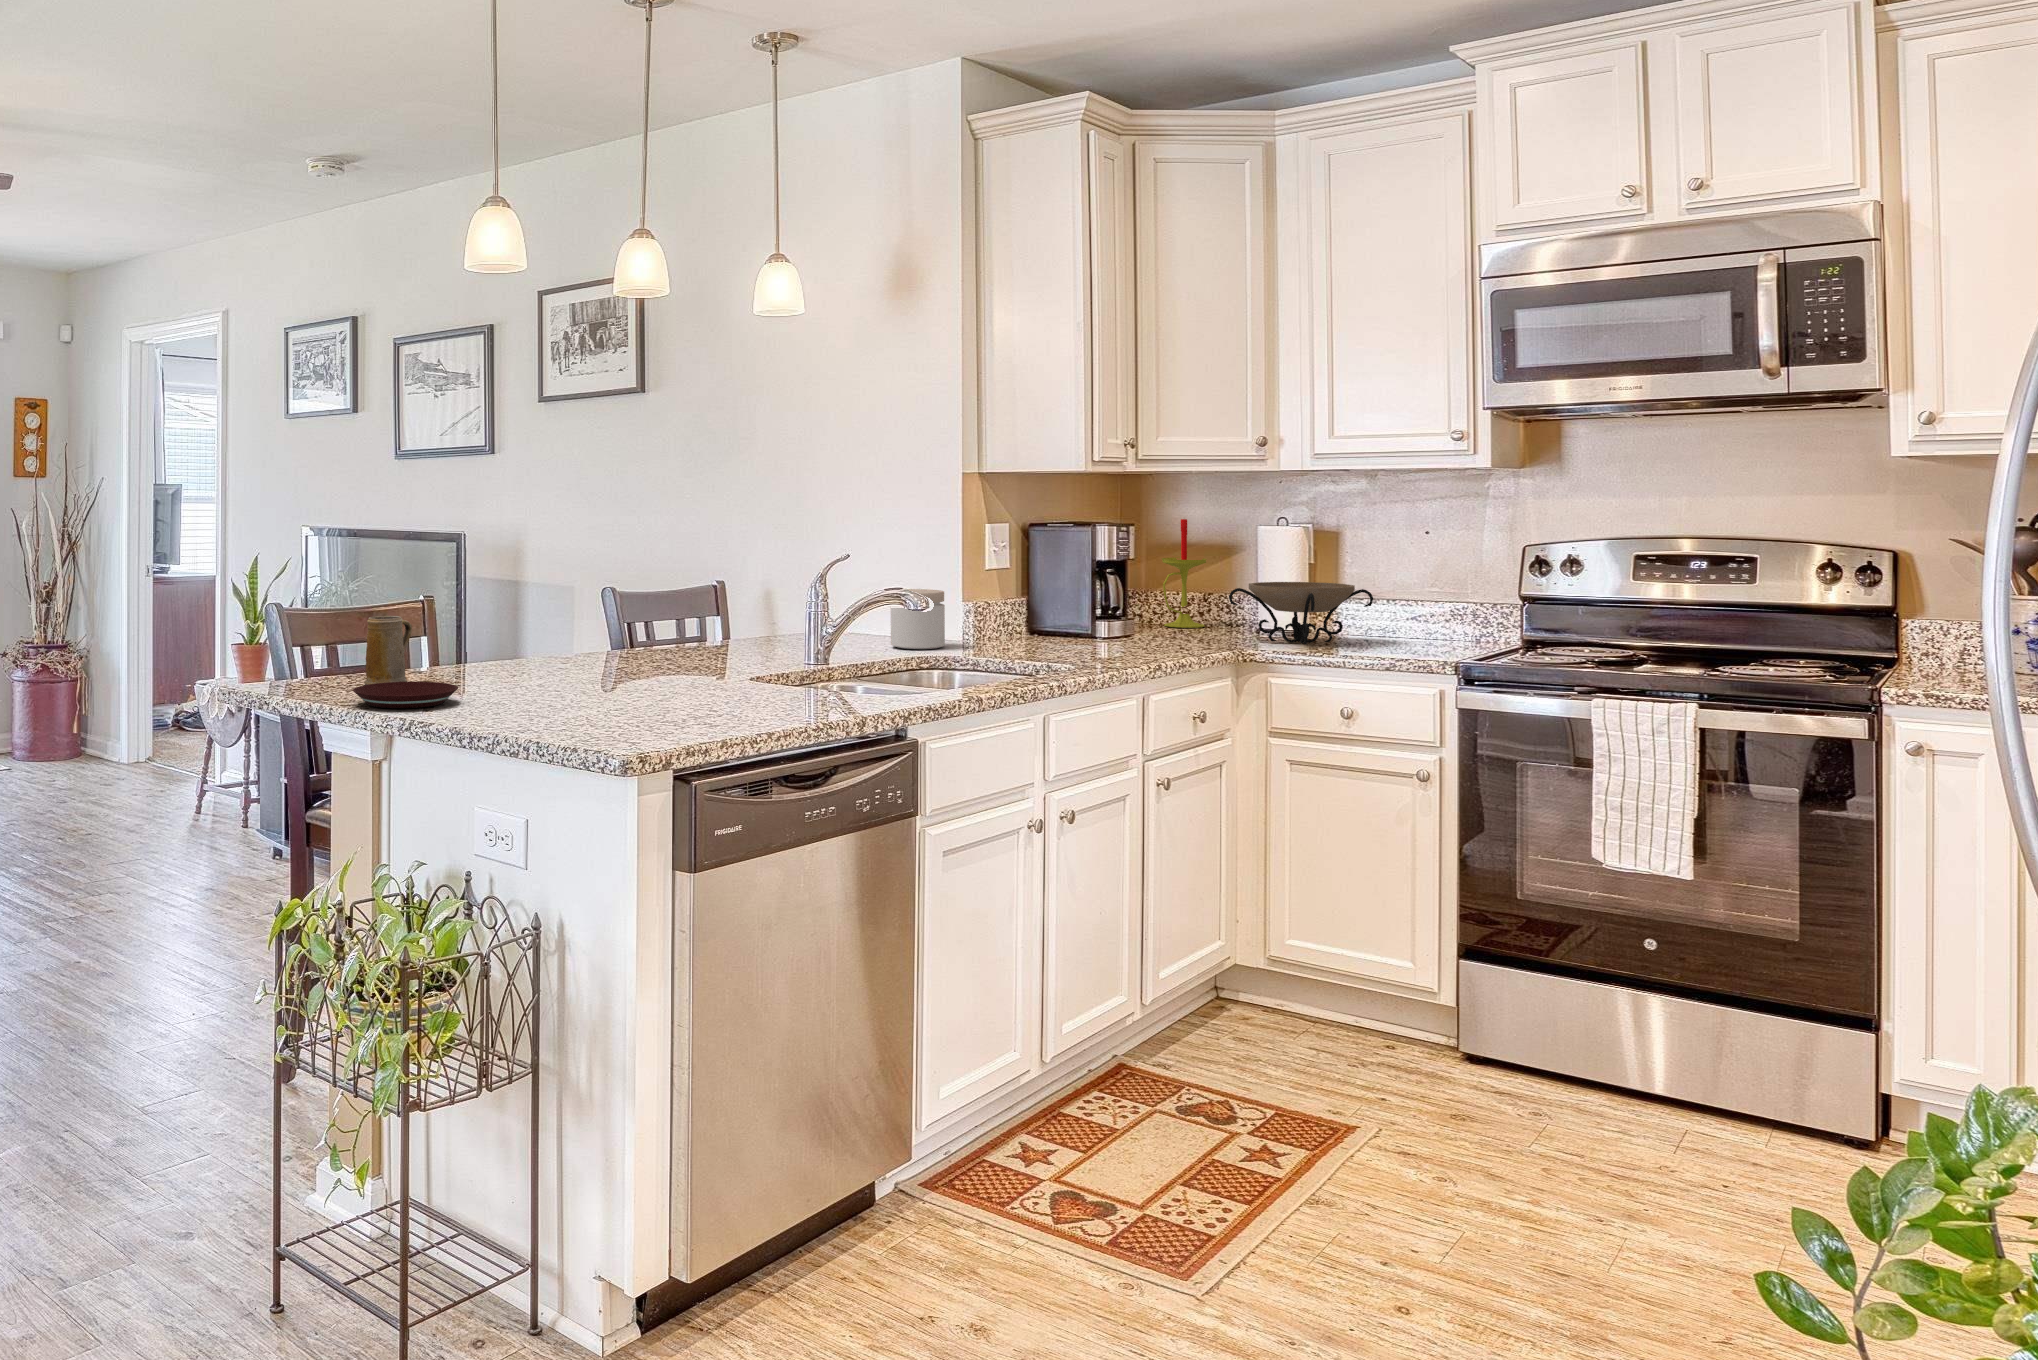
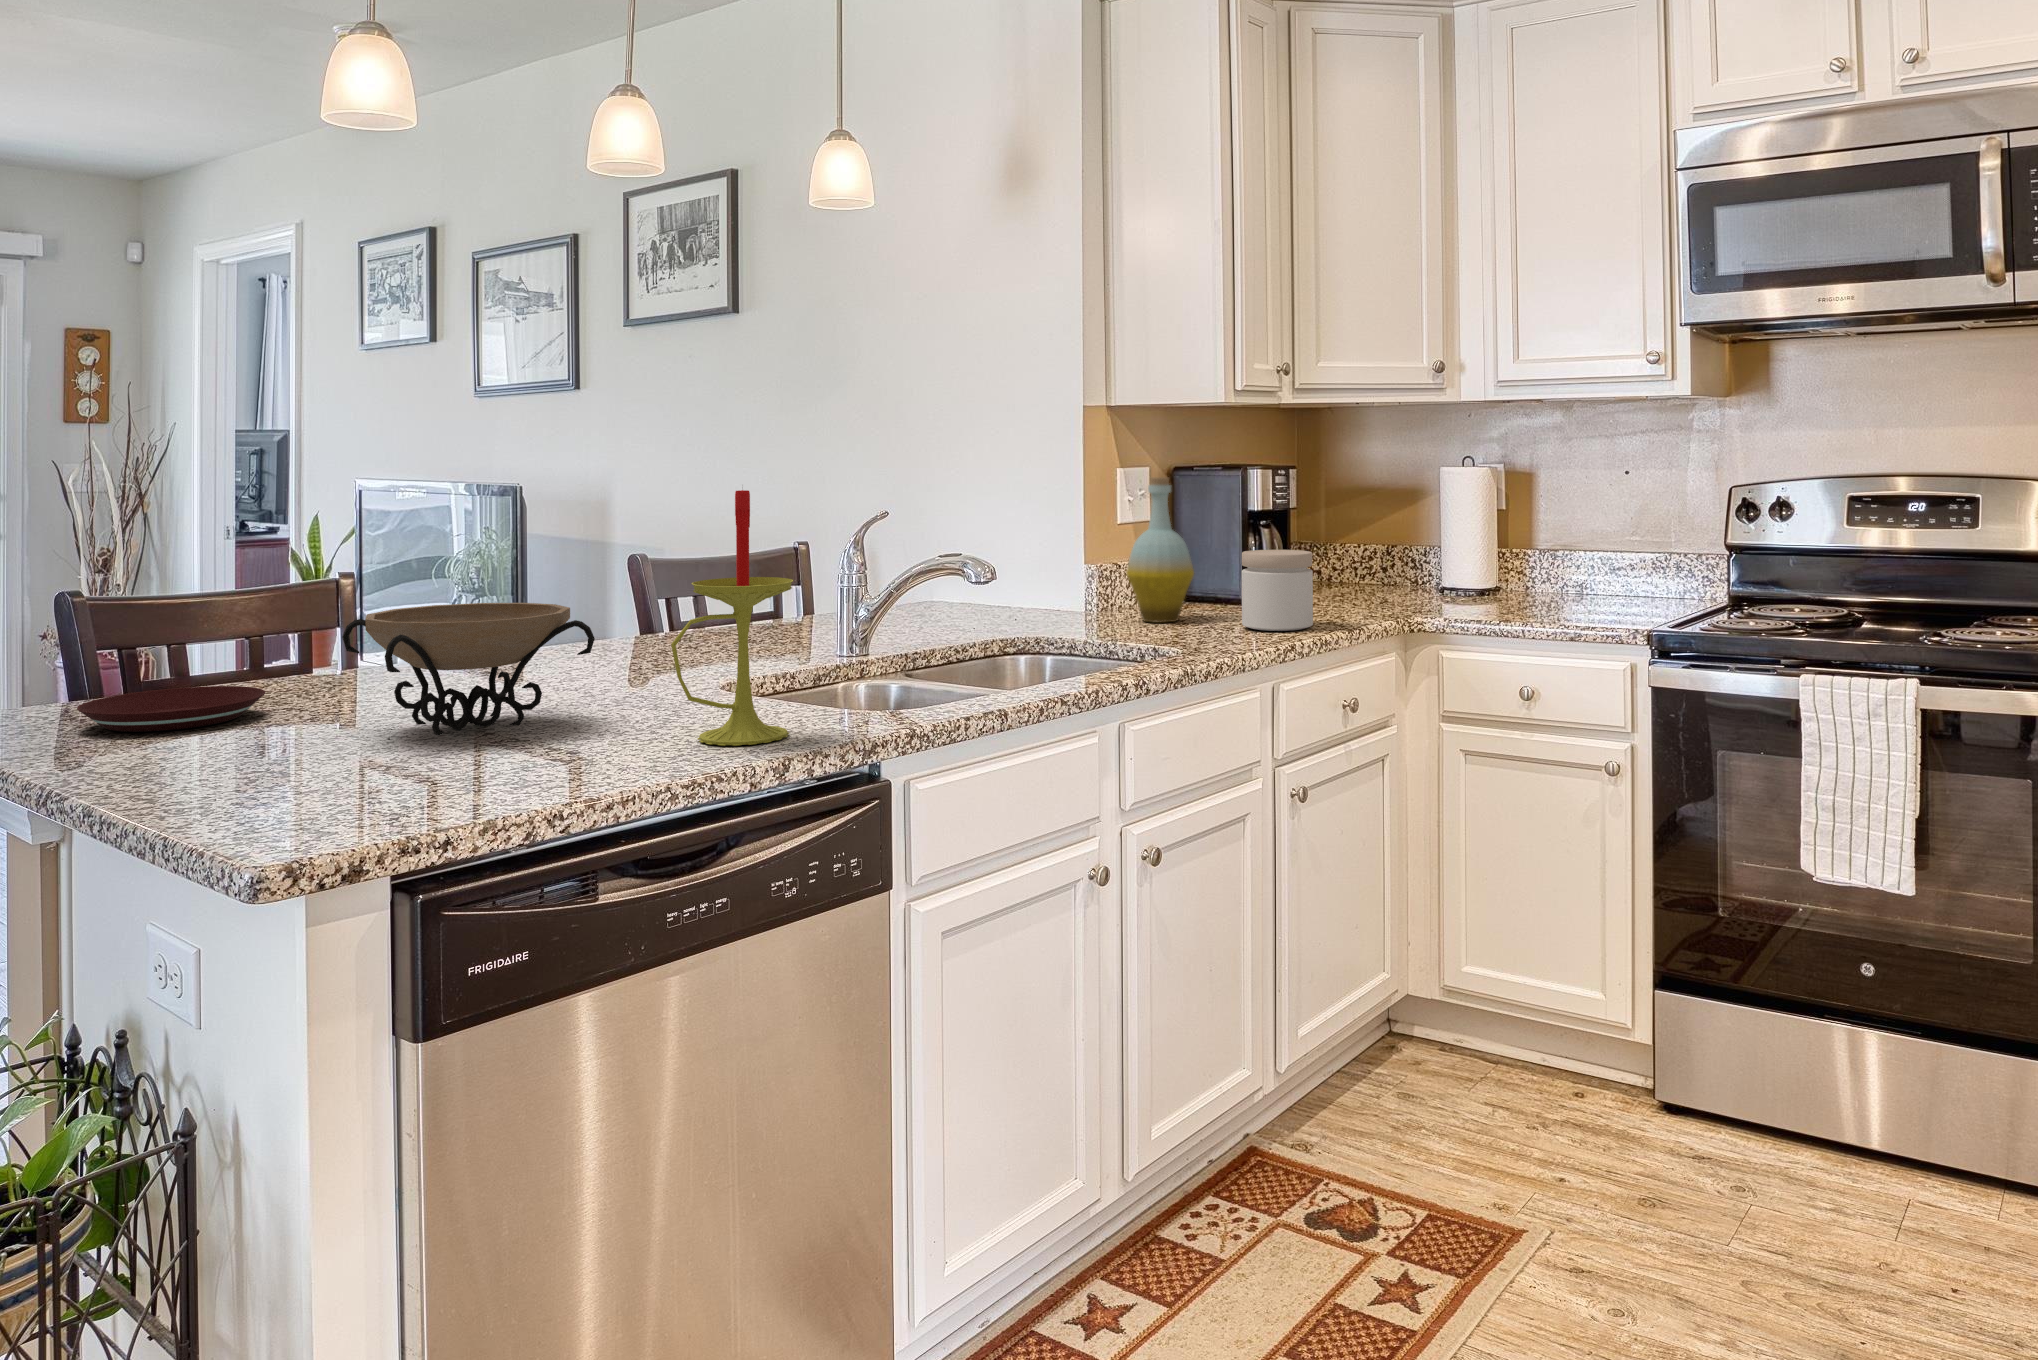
candle: present [1162,519,1207,628] -> present [671,490,793,745]
bottle: none [998,535,1056,653] -> present [1126,477,1194,623]
decorative bowl: present [1229,582,1373,645] -> present [342,603,595,736]
jar: present [891,589,945,649] -> present [1242,550,1313,631]
mug: present [364,616,412,685] -> none [179,589,267,691]

